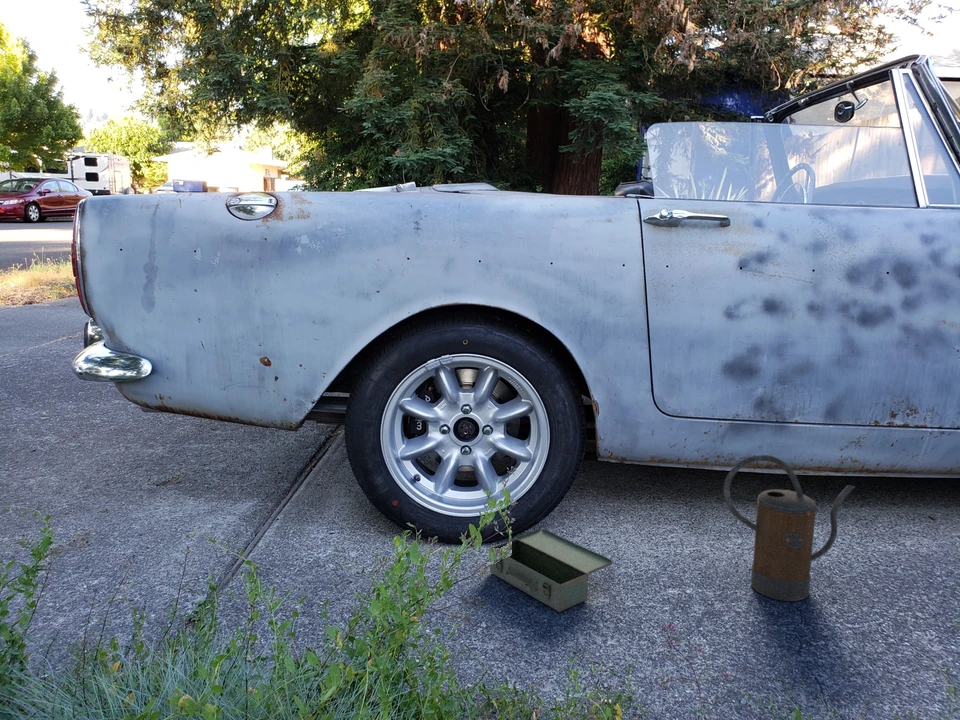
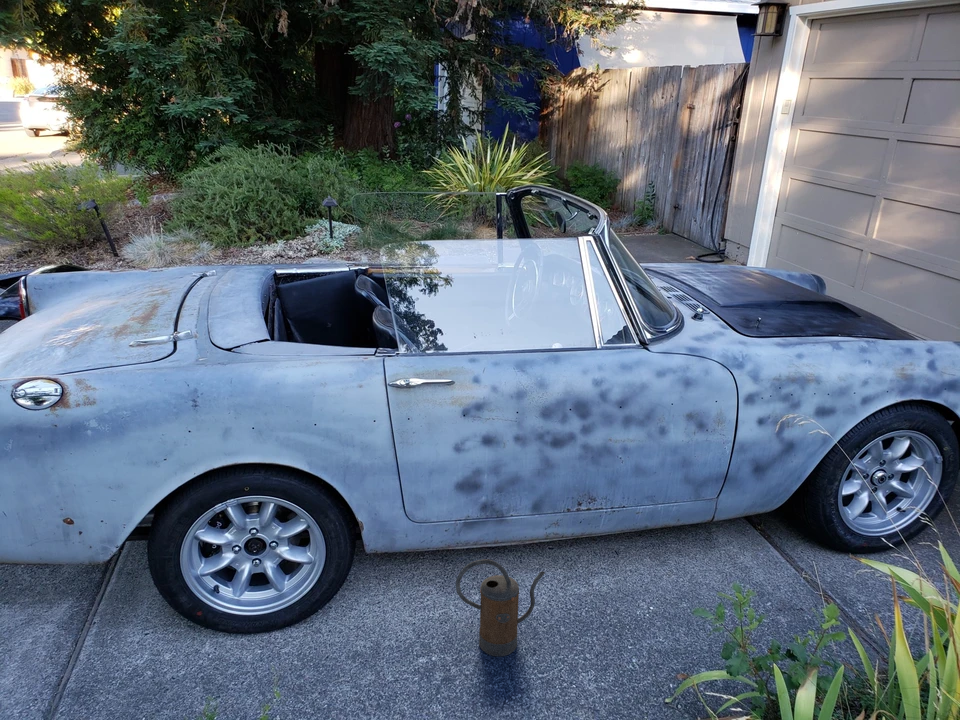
toolbox: present [490,529,613,612] -> none [282,616,377,698]

